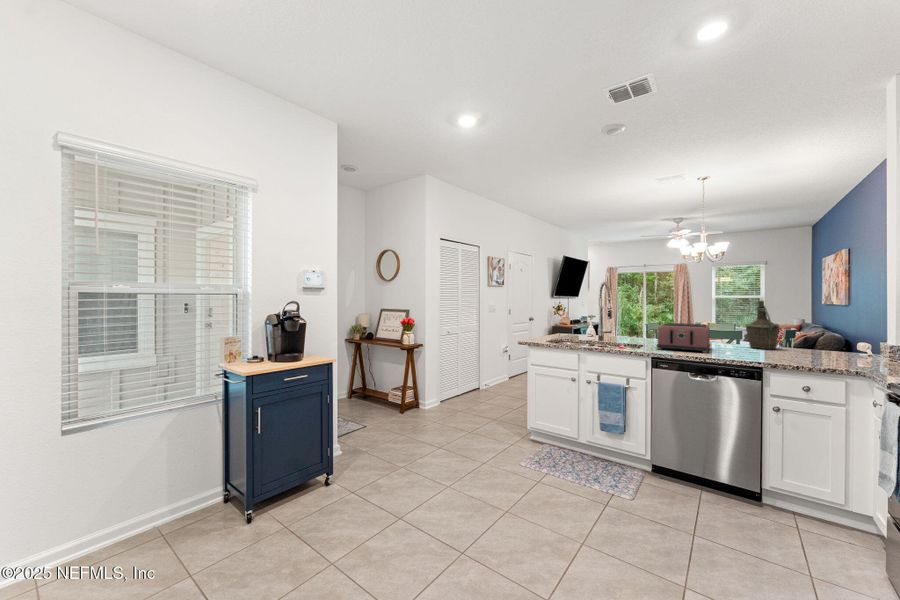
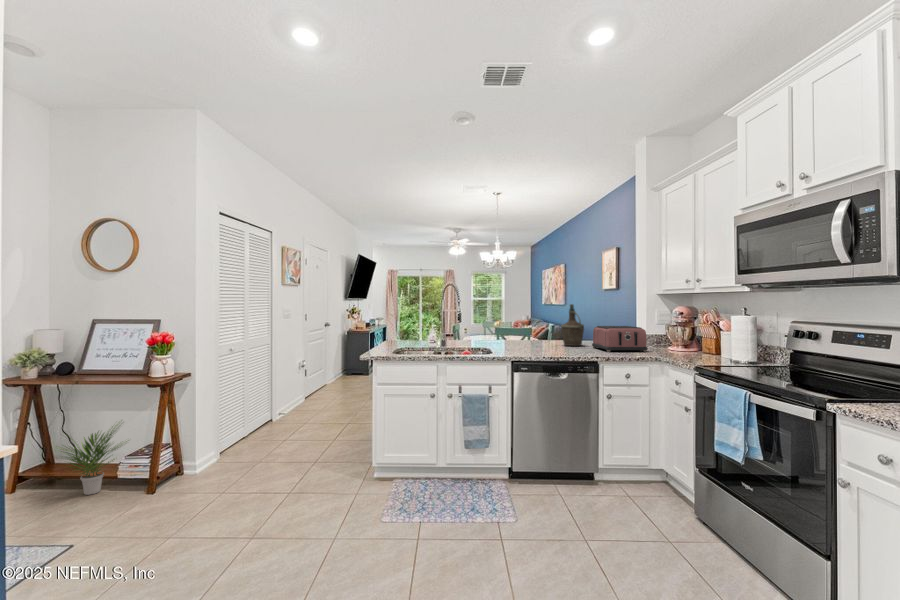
toaster: present [657,323,710,353] -> present [592,326,648,352]
potted plant: none [360,368,395,408] -> present [61,425,127,495]

